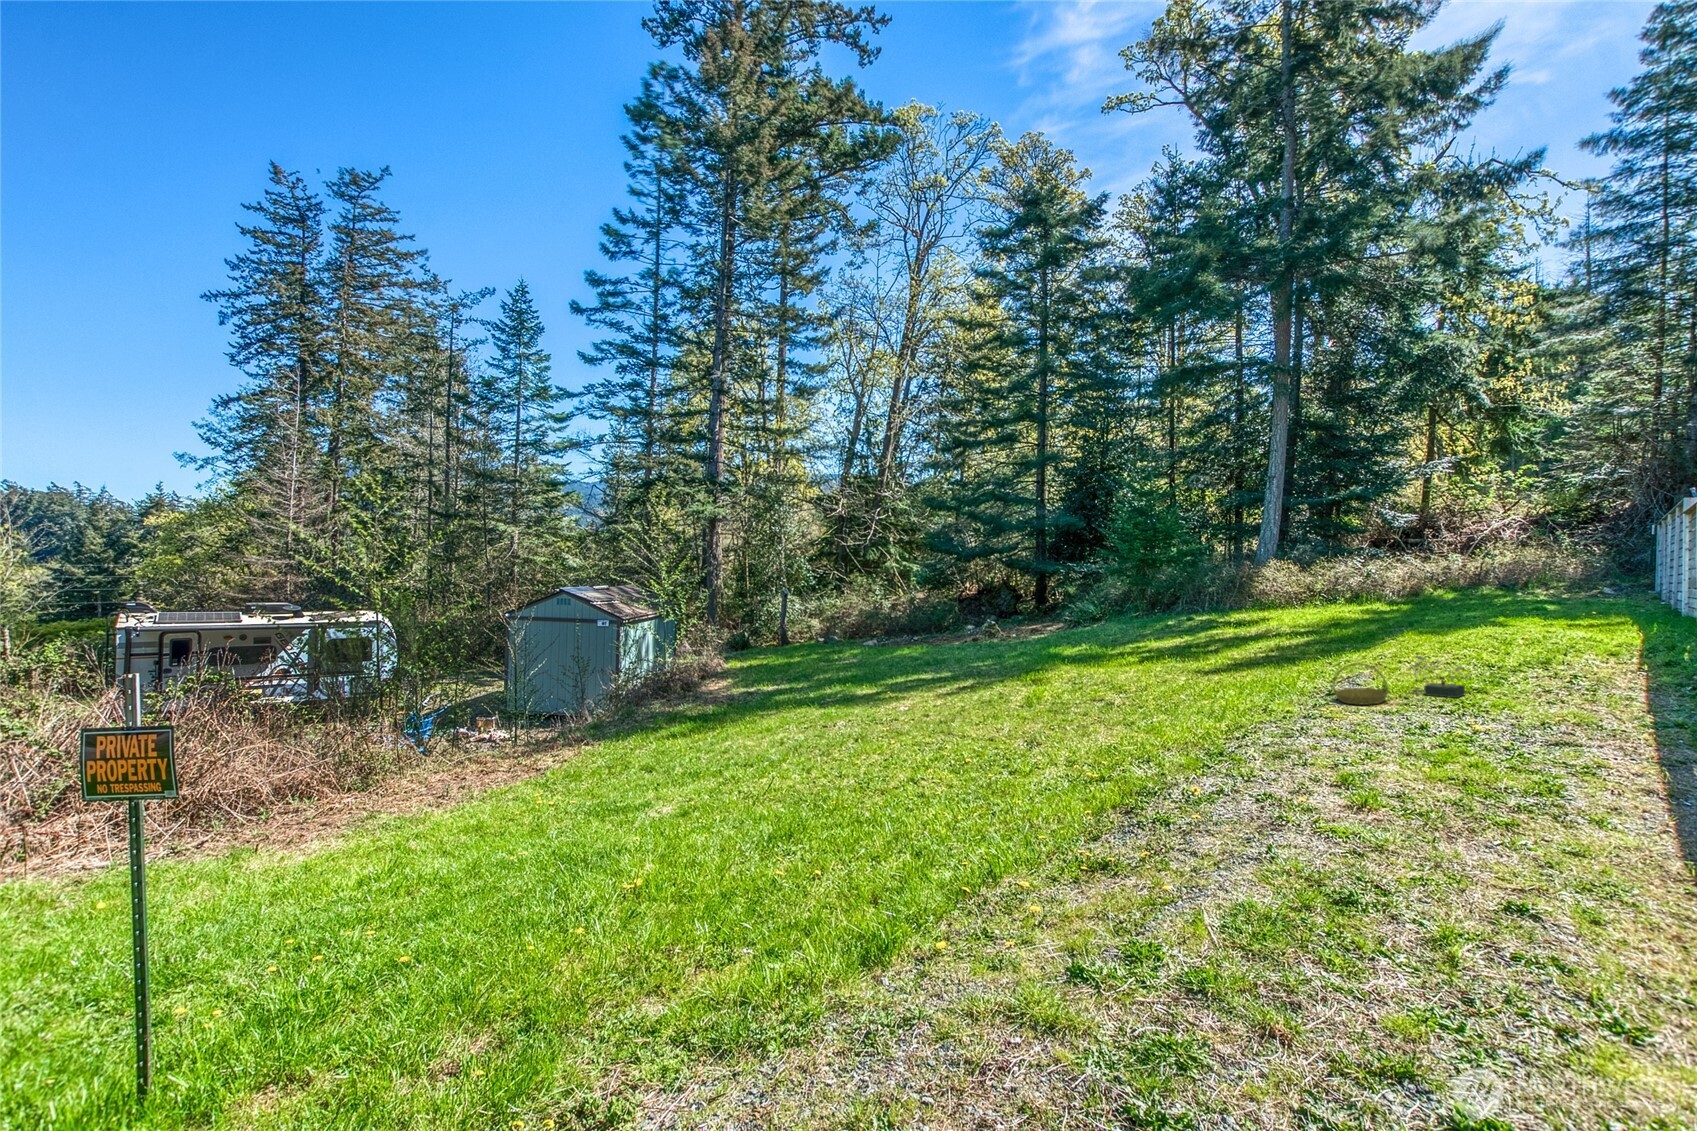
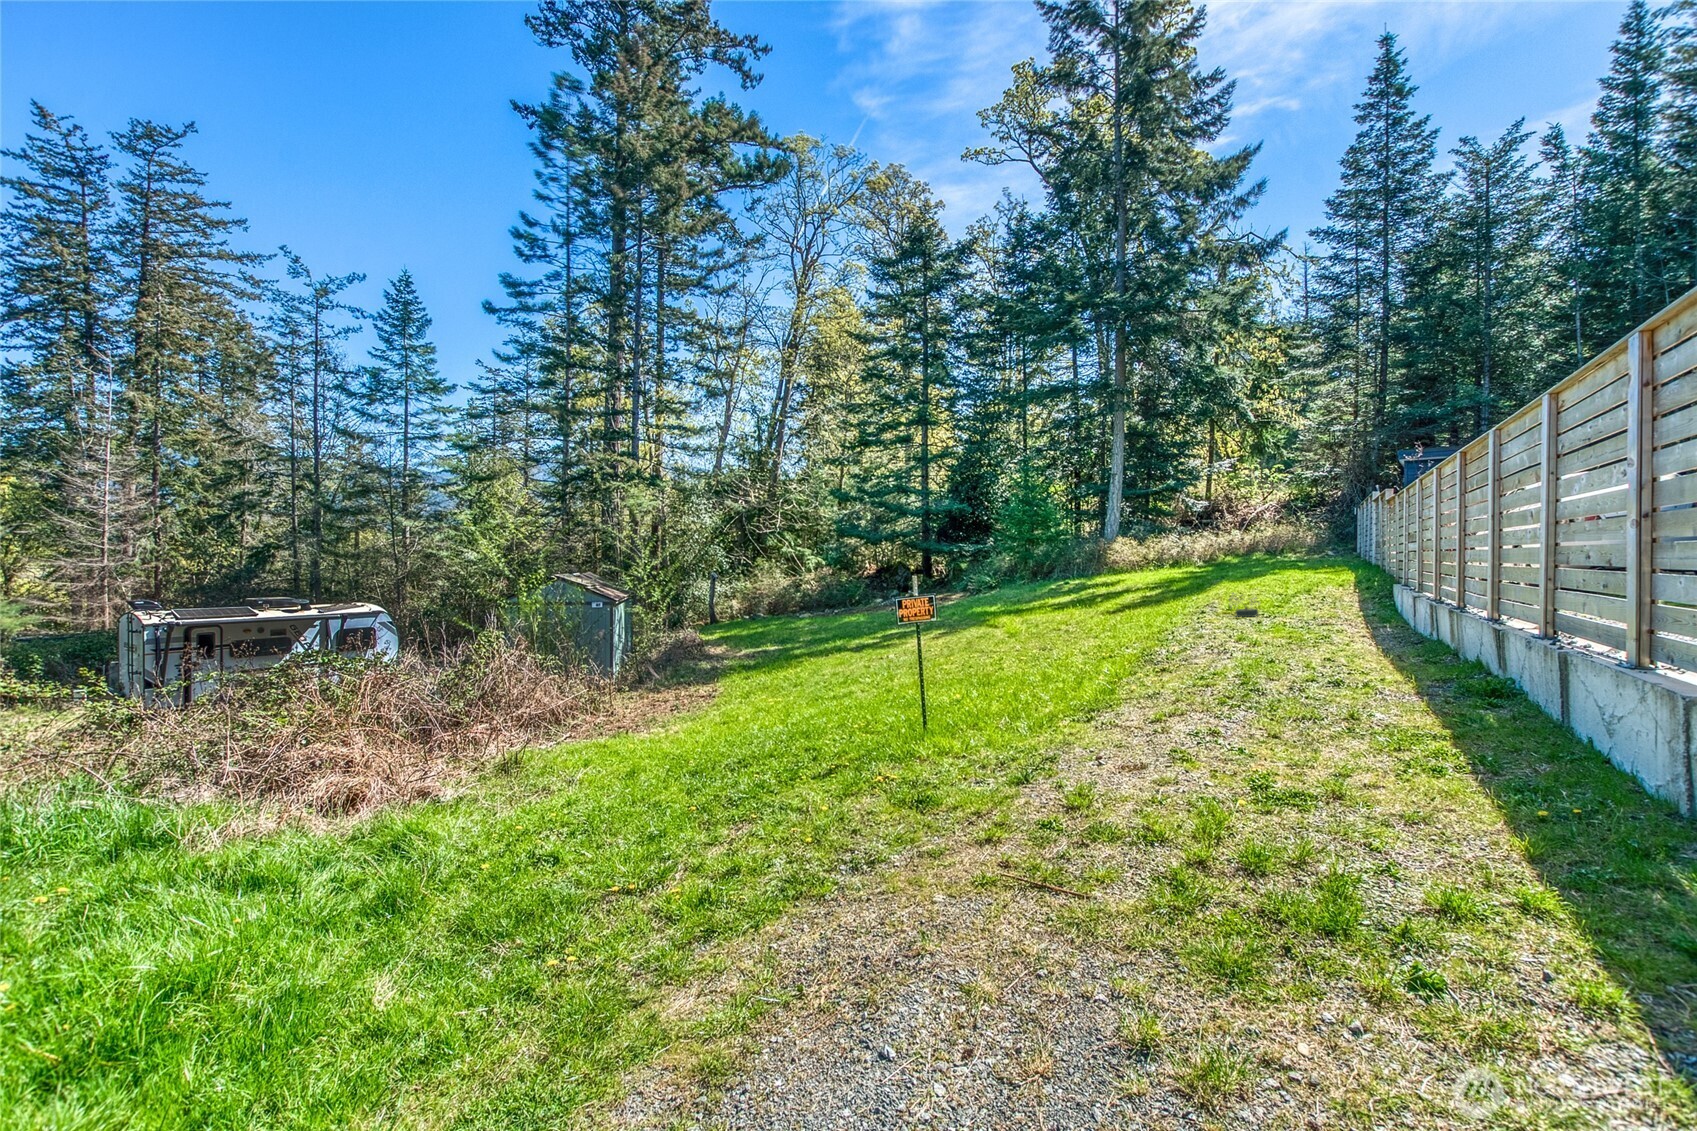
basket: present [1333,663,1388,705] -> none [1184,598,1216,625]

